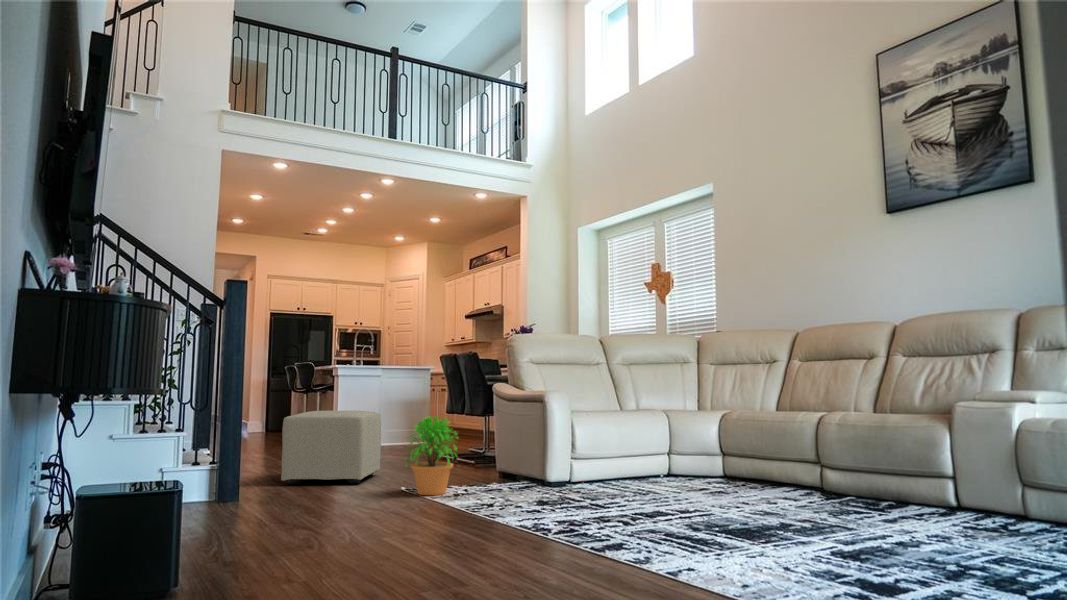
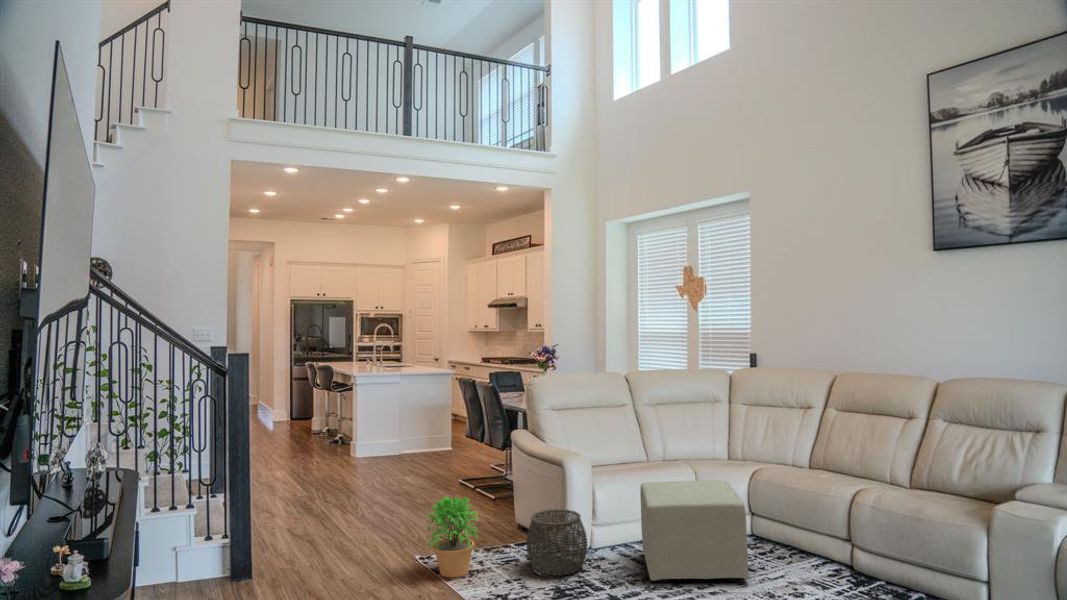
ottoman: present [281,411,381,484] -> present [640,481,748,583]
woven basket: none [504,437,565,494] -> present [526,509,588,576]

